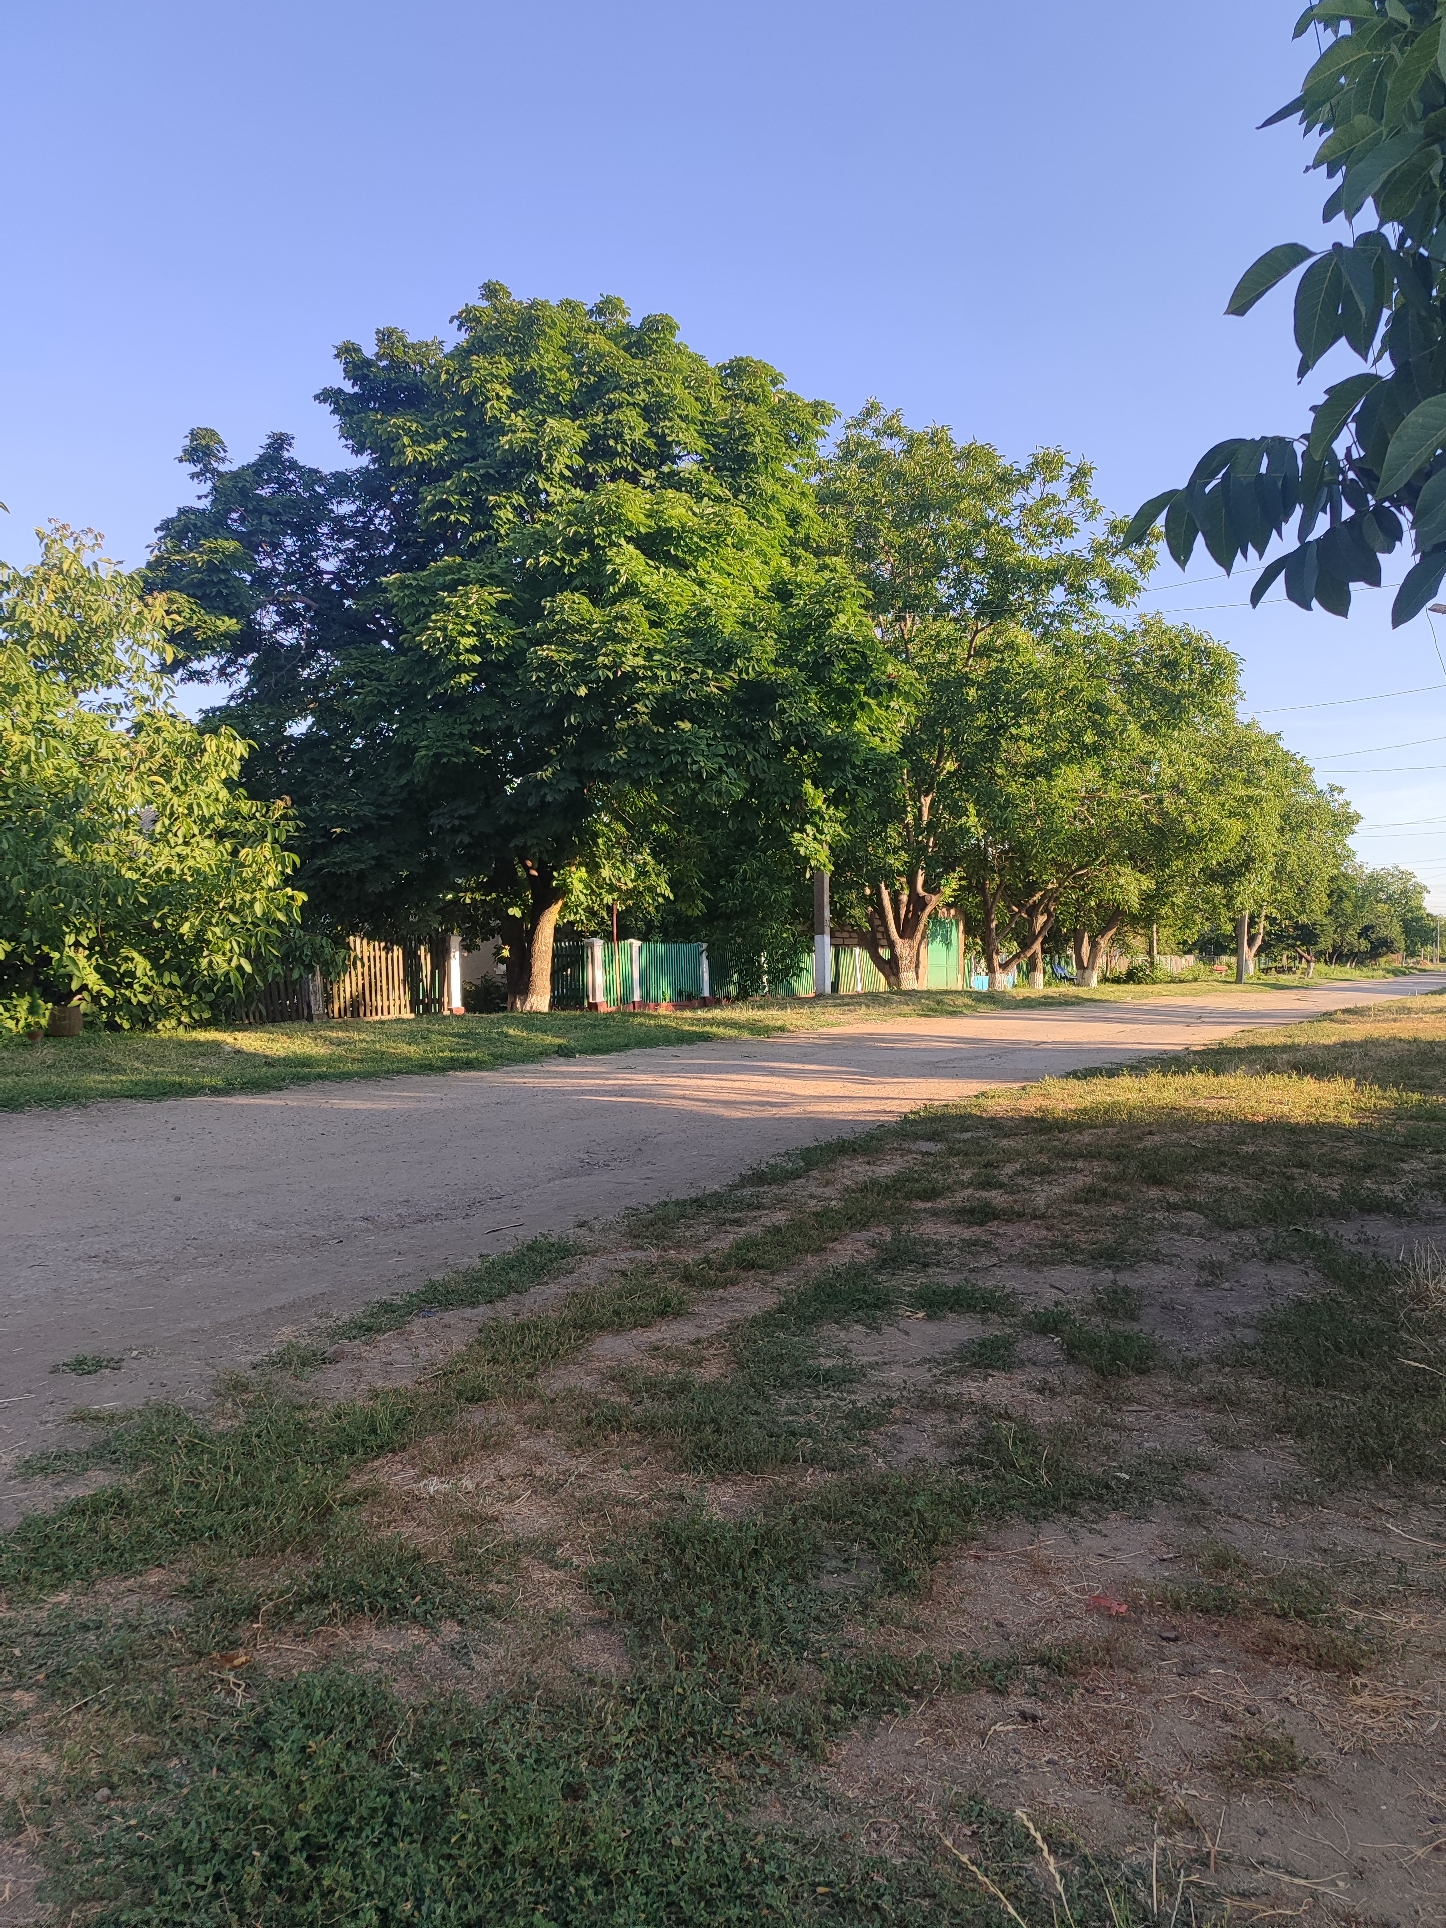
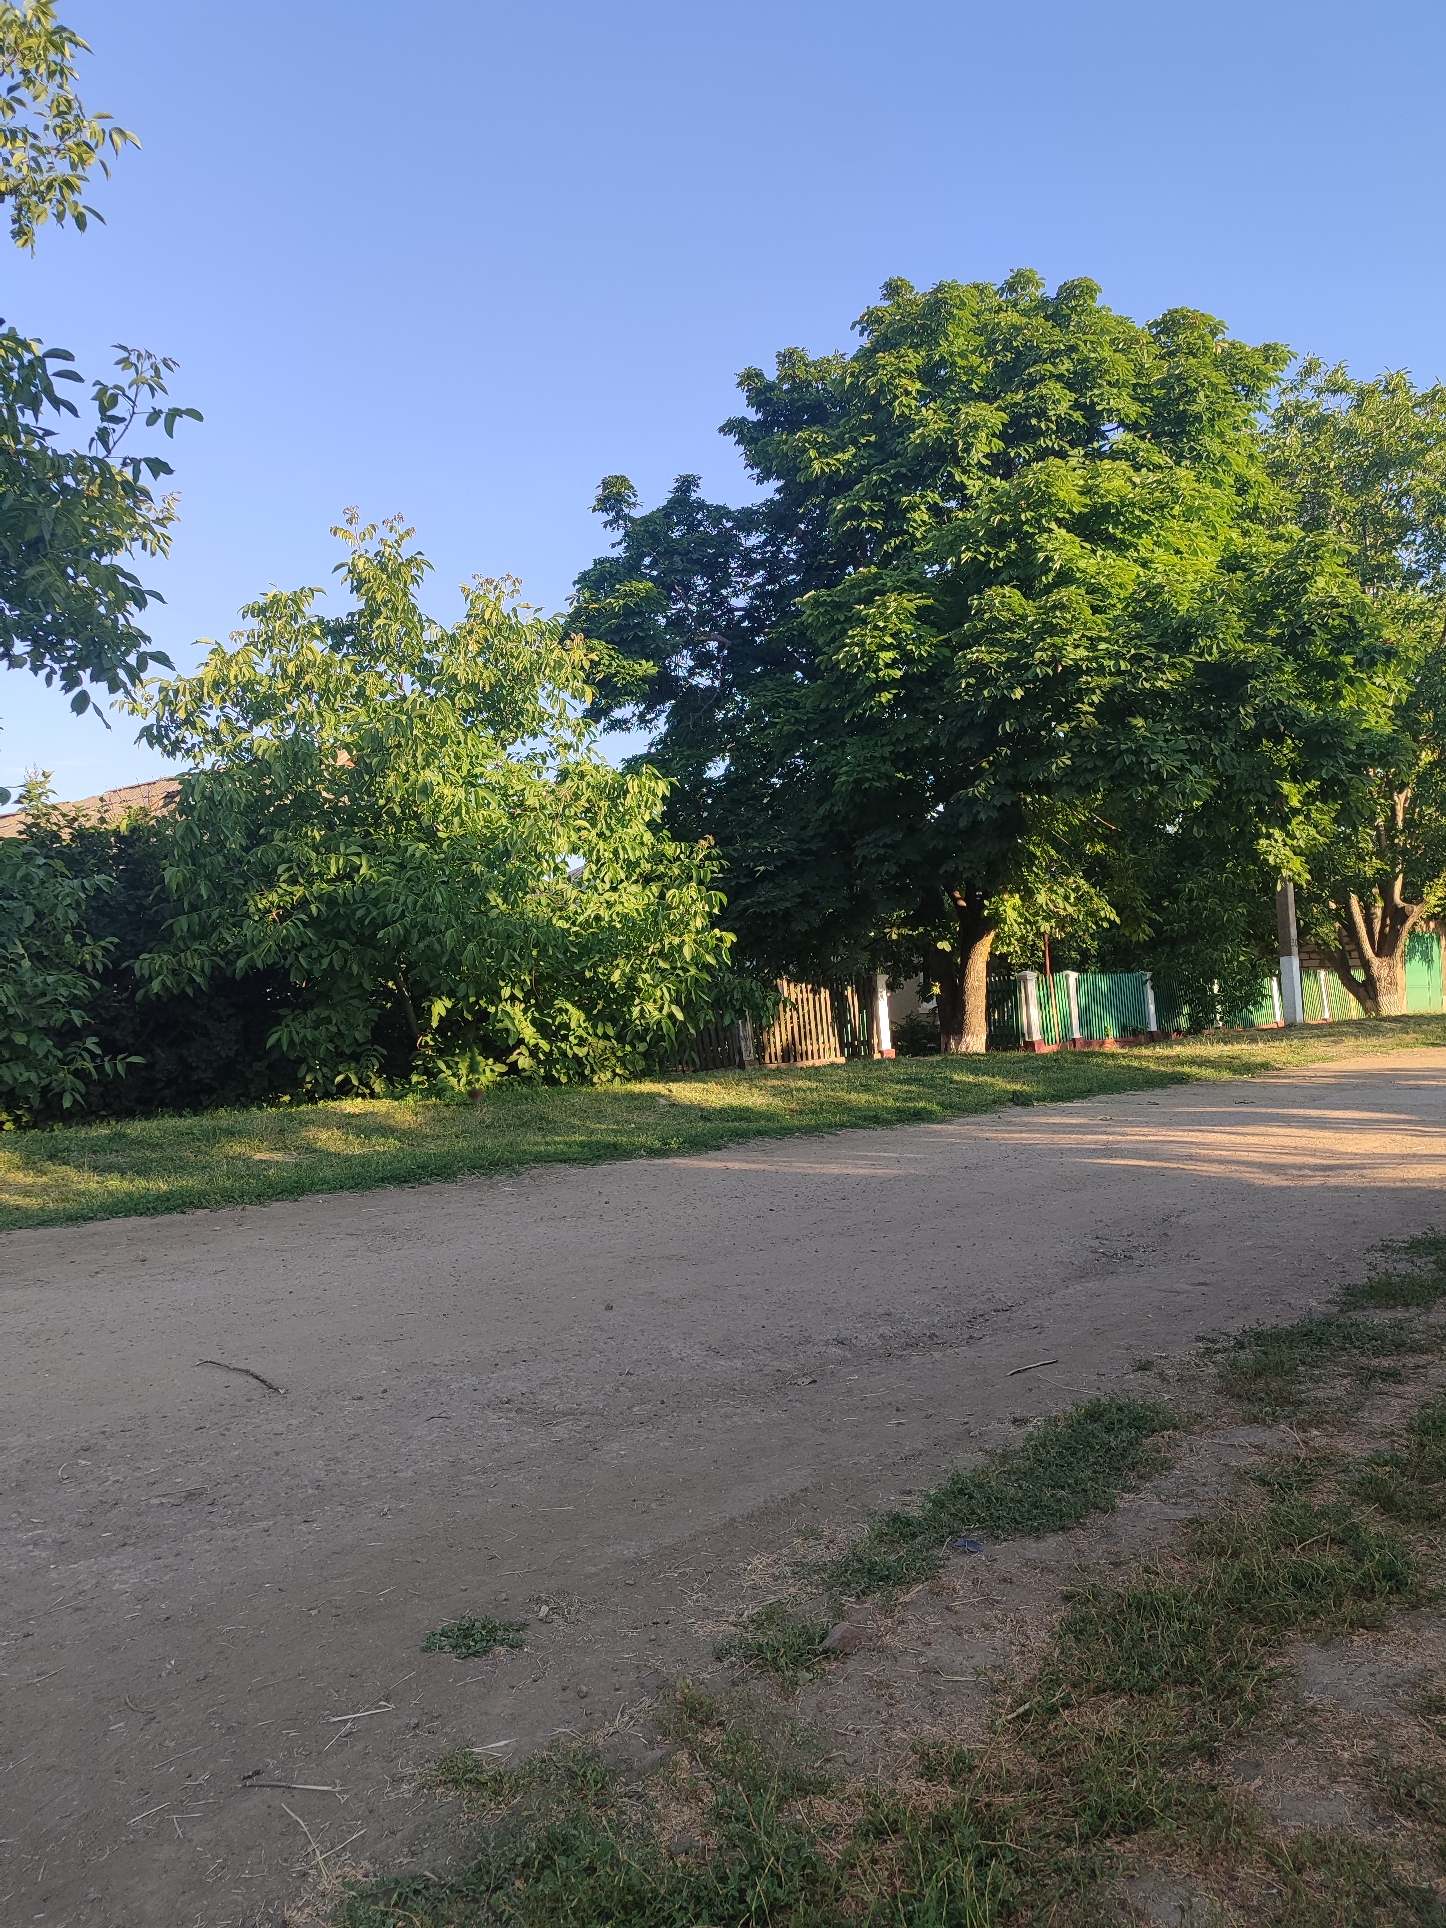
woven basket: present [47,1007,83,1036] -> none [487,1063,522,1094]

